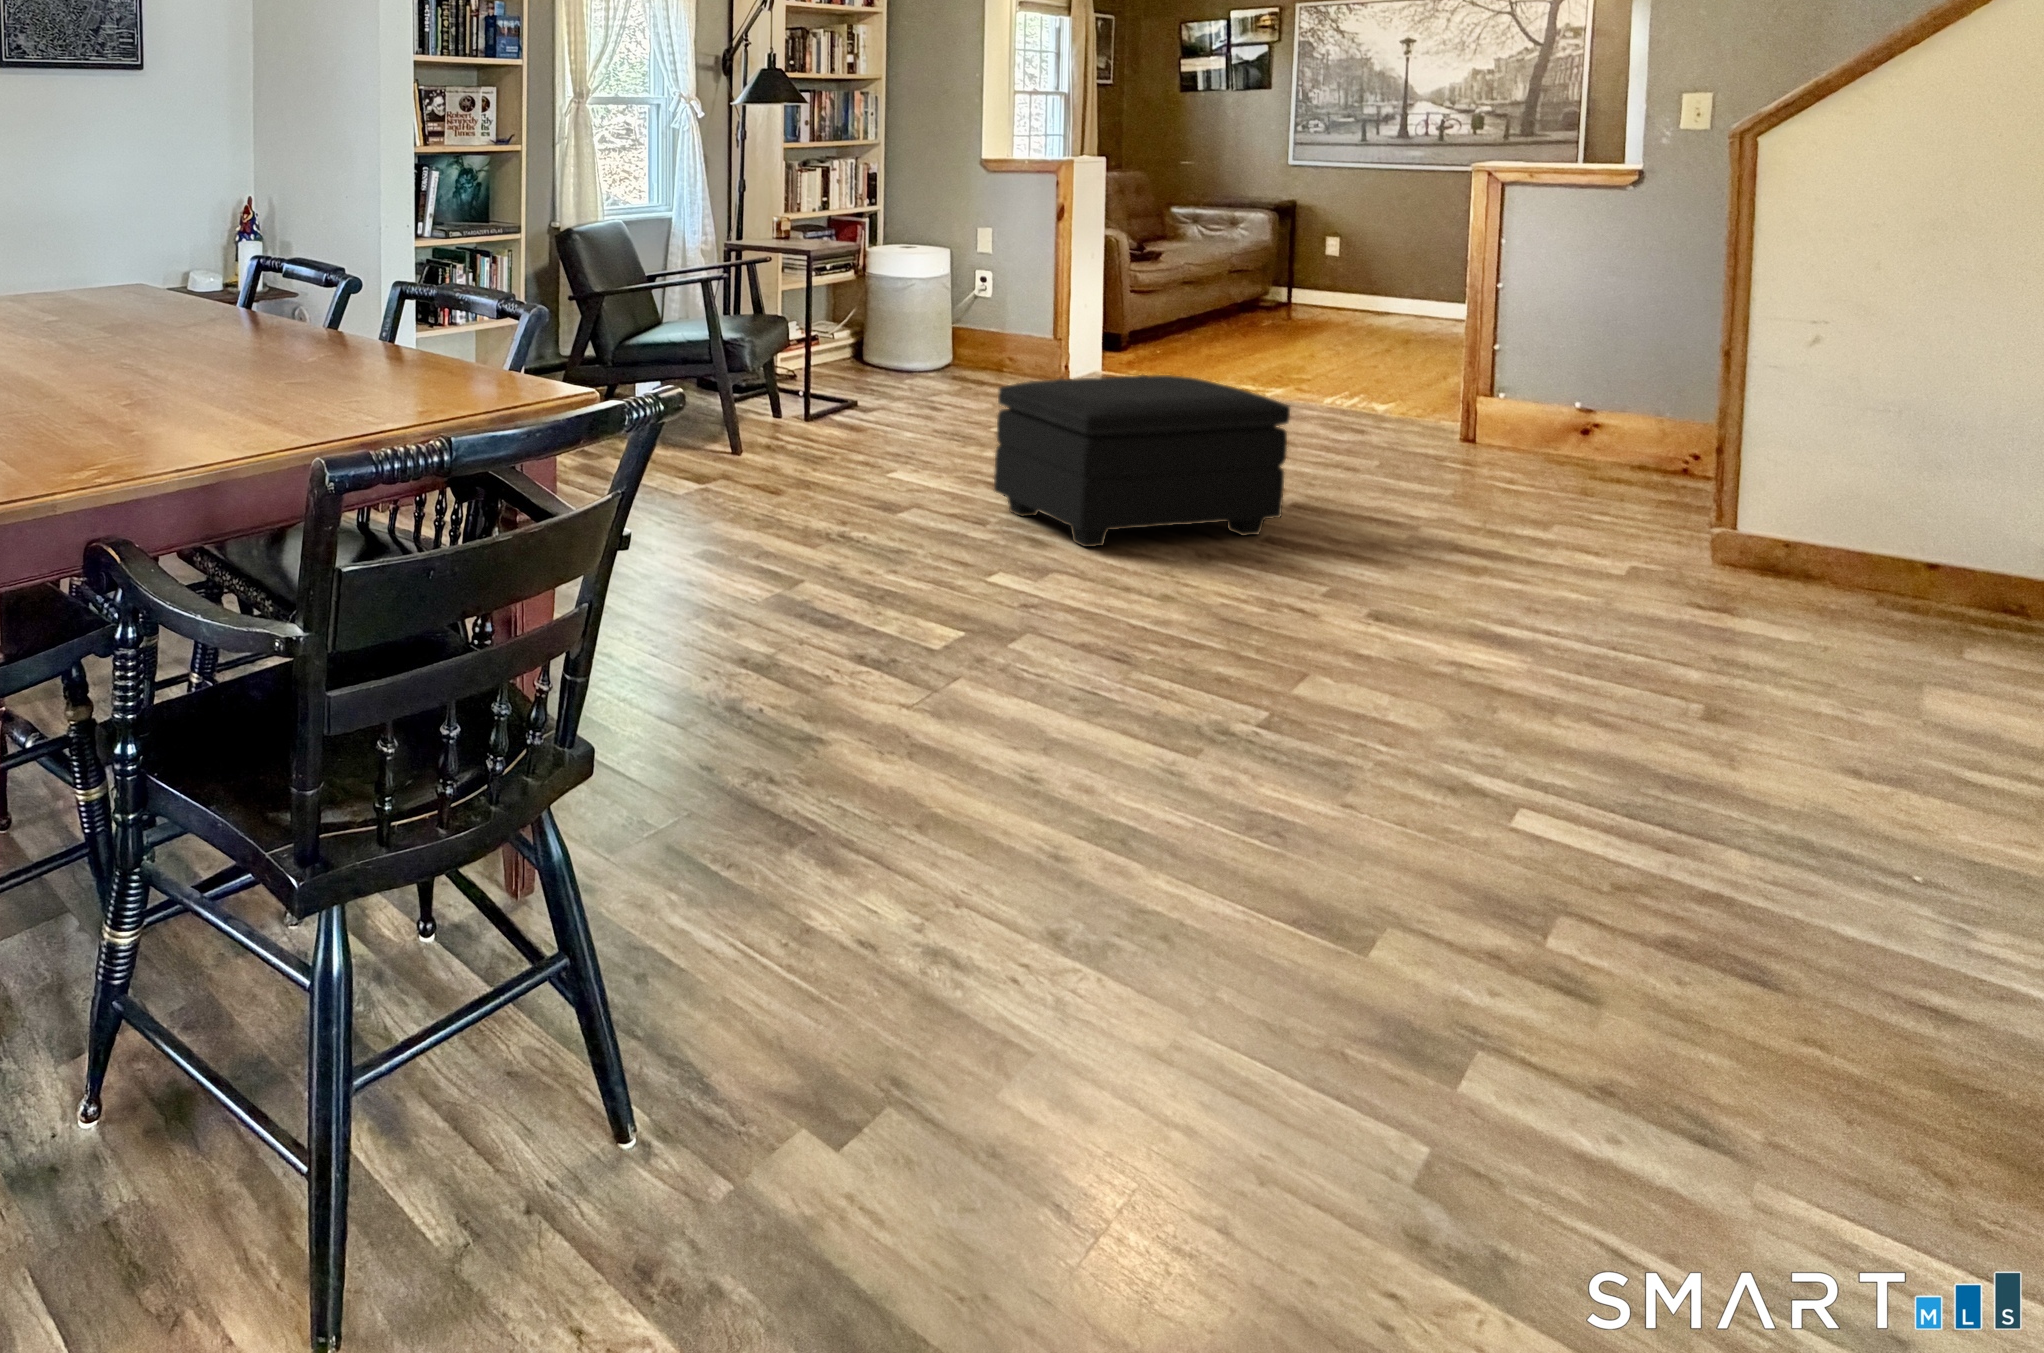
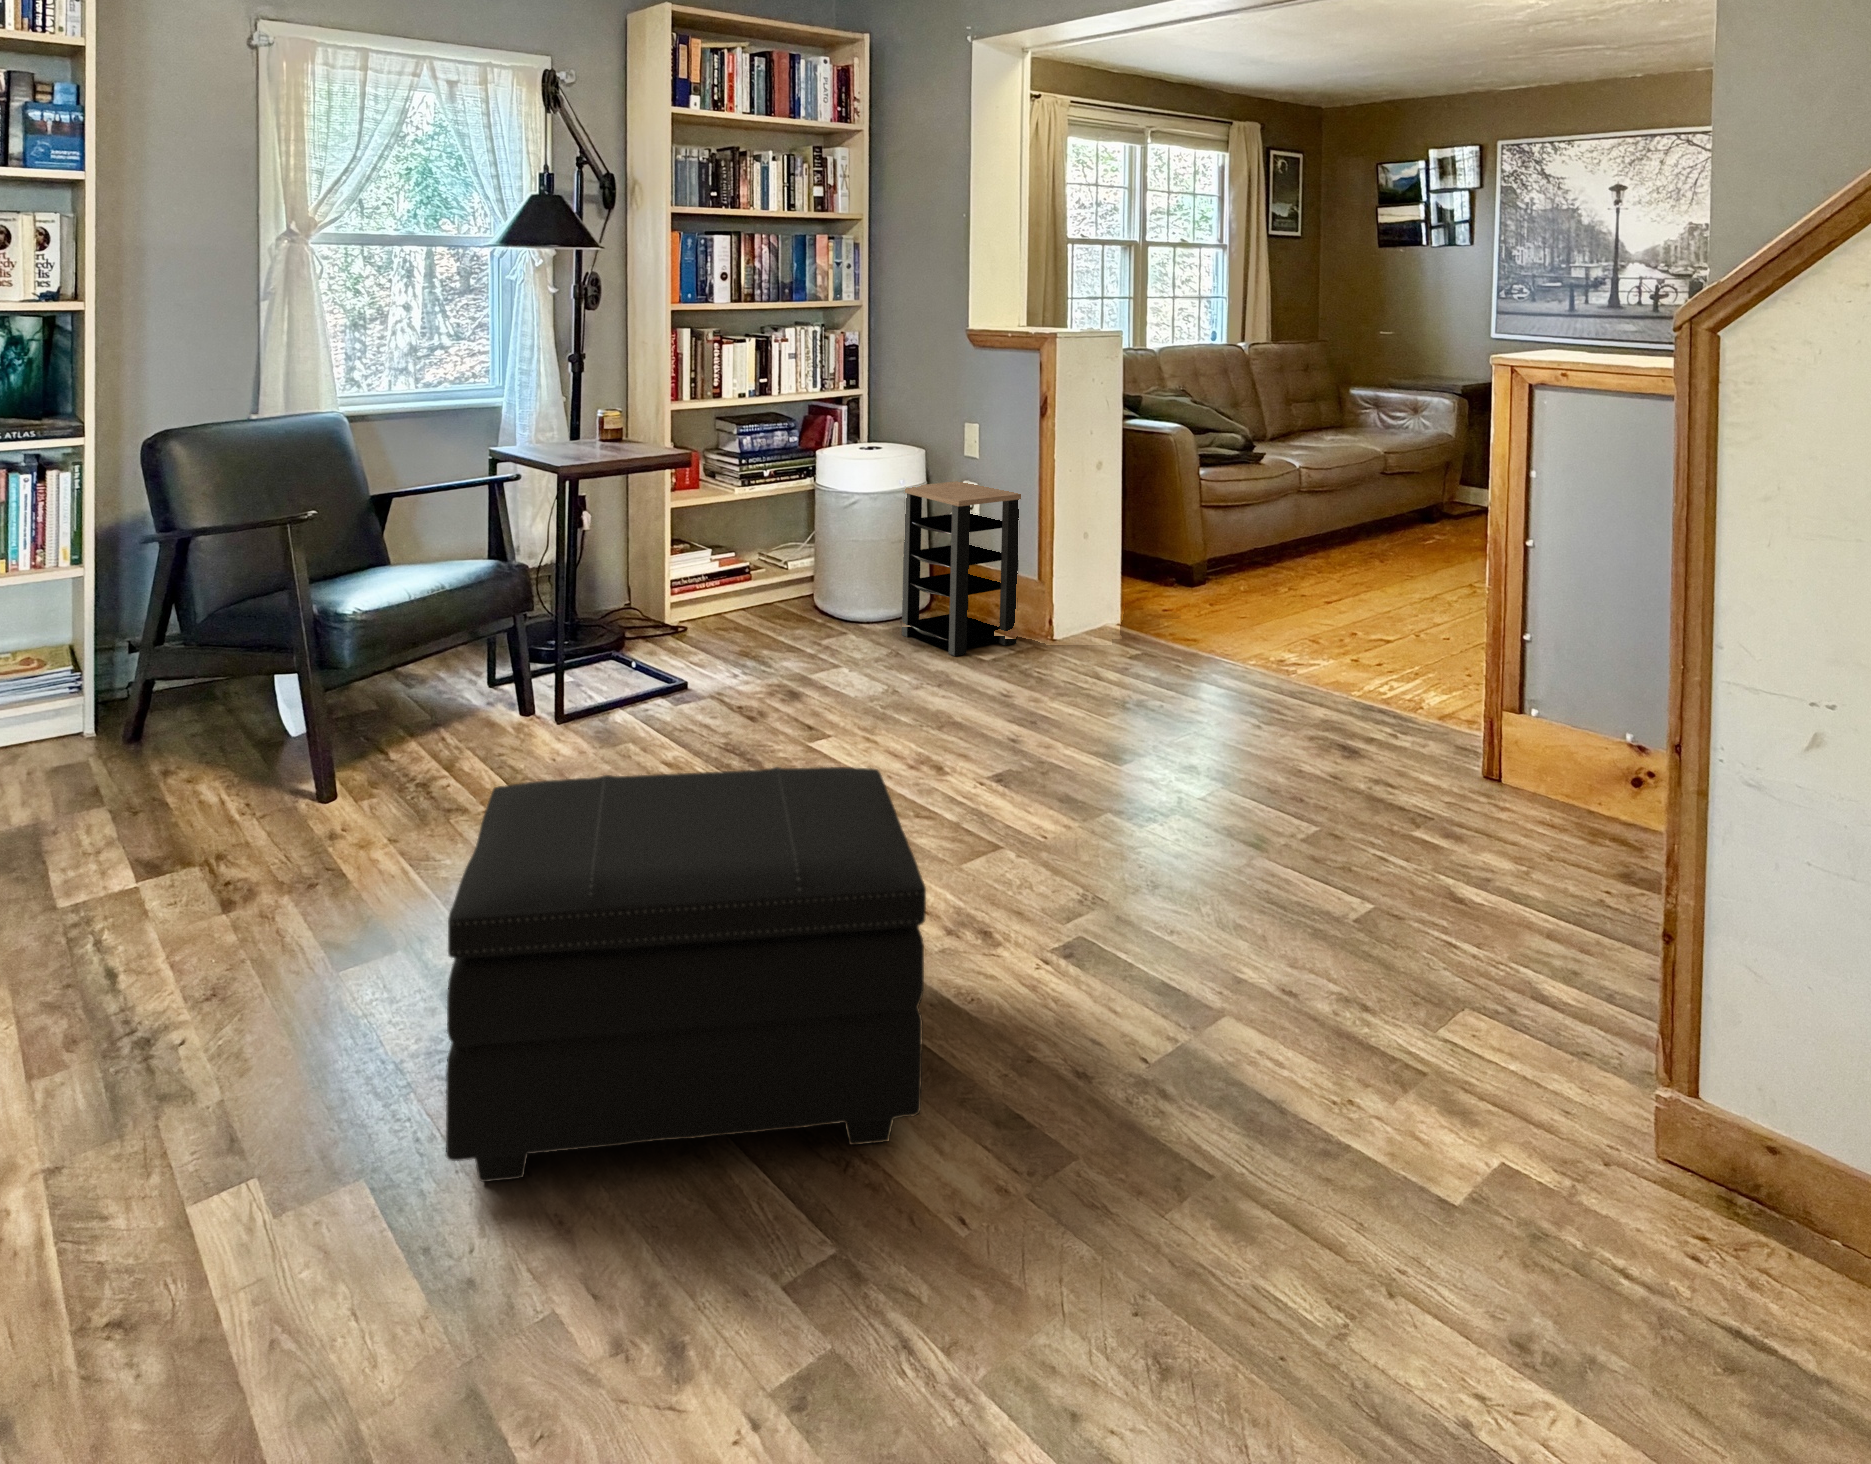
side table: none [951,266,1048,383] -> present [902,480,1021,656]

